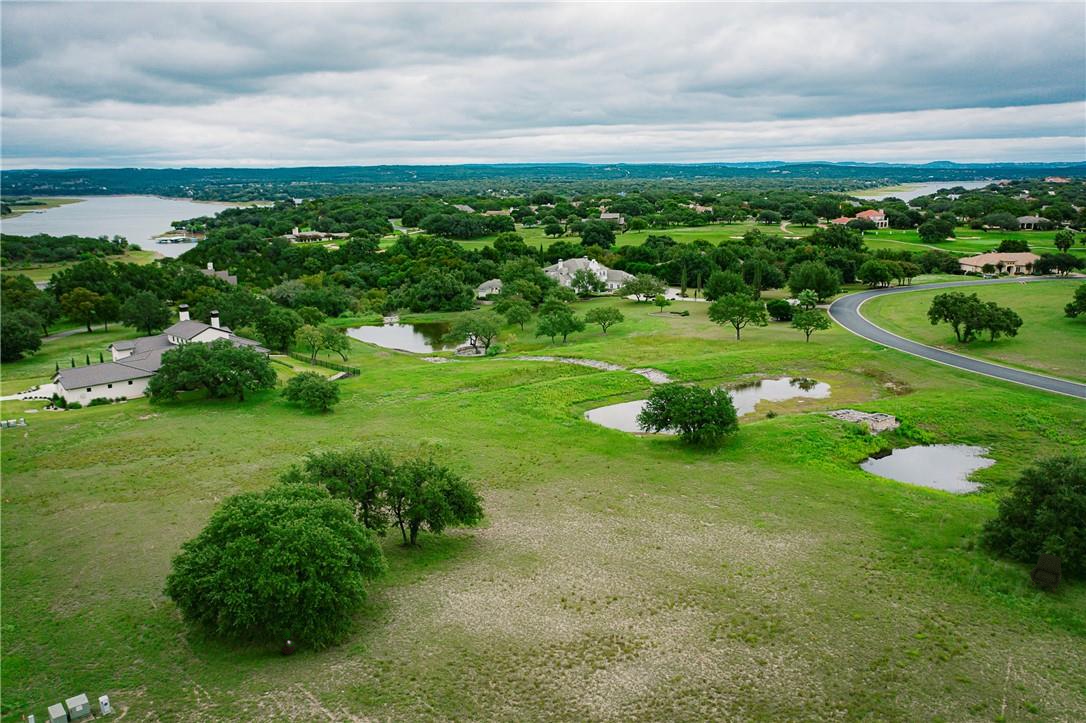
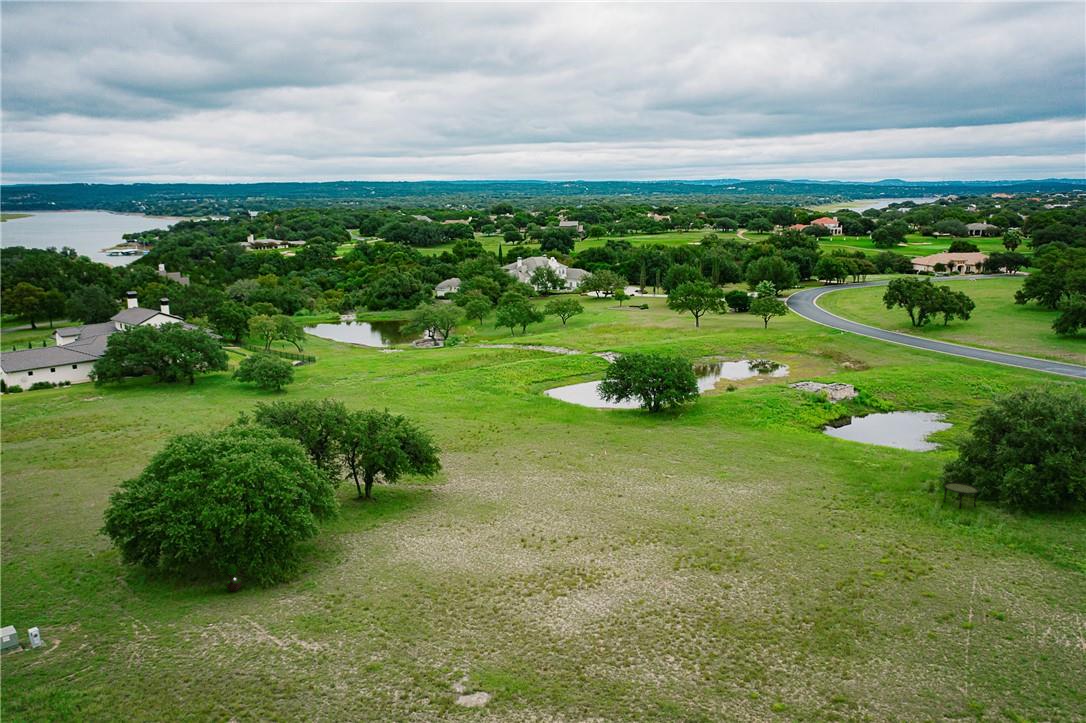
round table: none [984,543,1021,572] -> present [944,482,979,508]
chair: present [1030,553,1062,592] -> none [988,487,1019,524]

